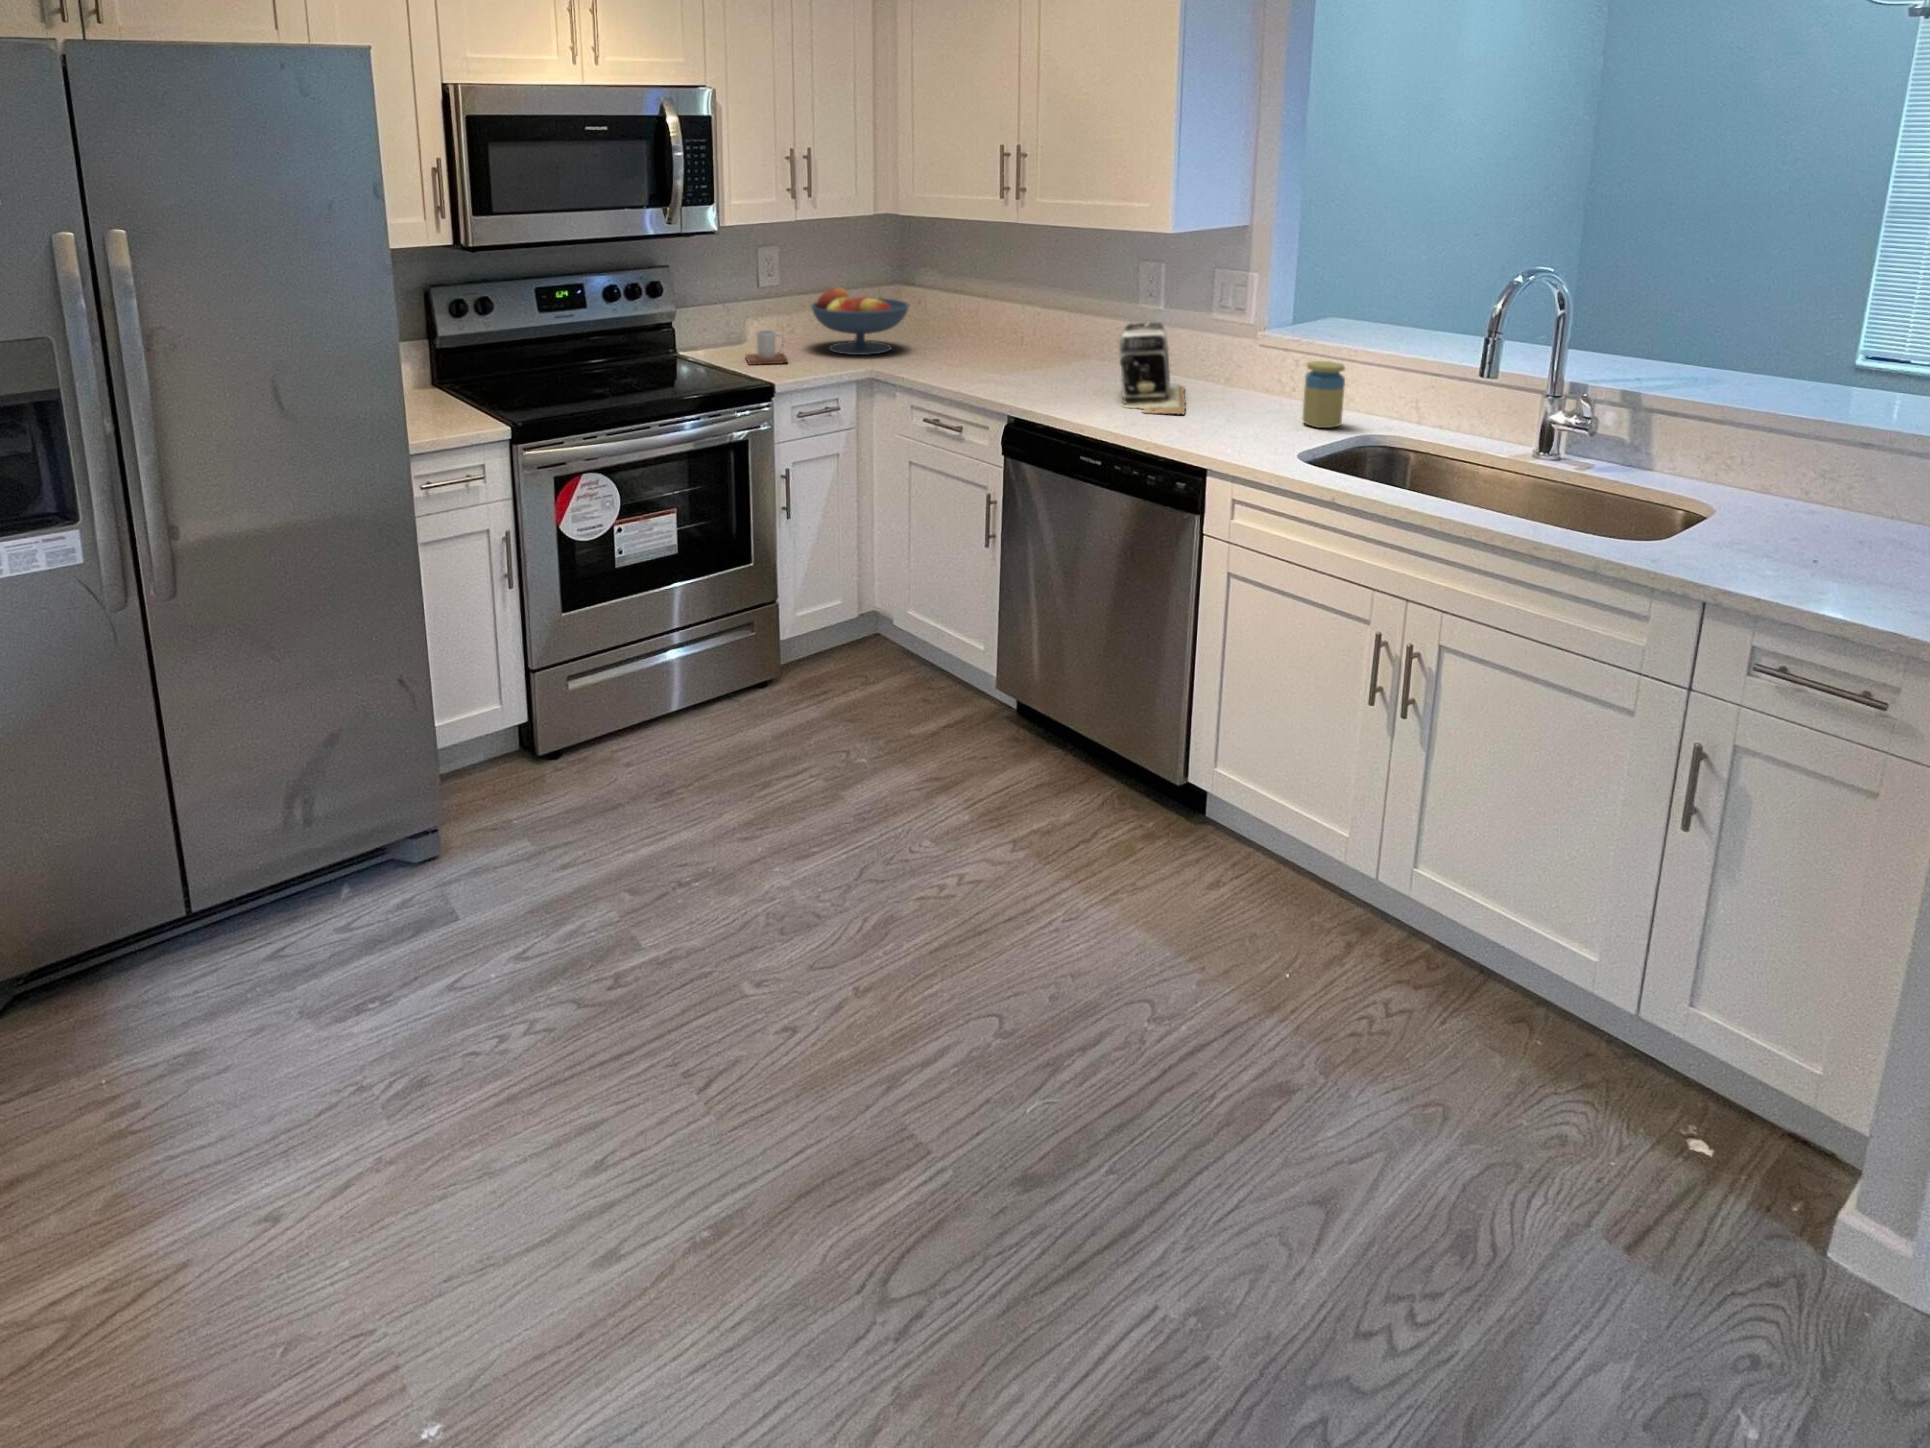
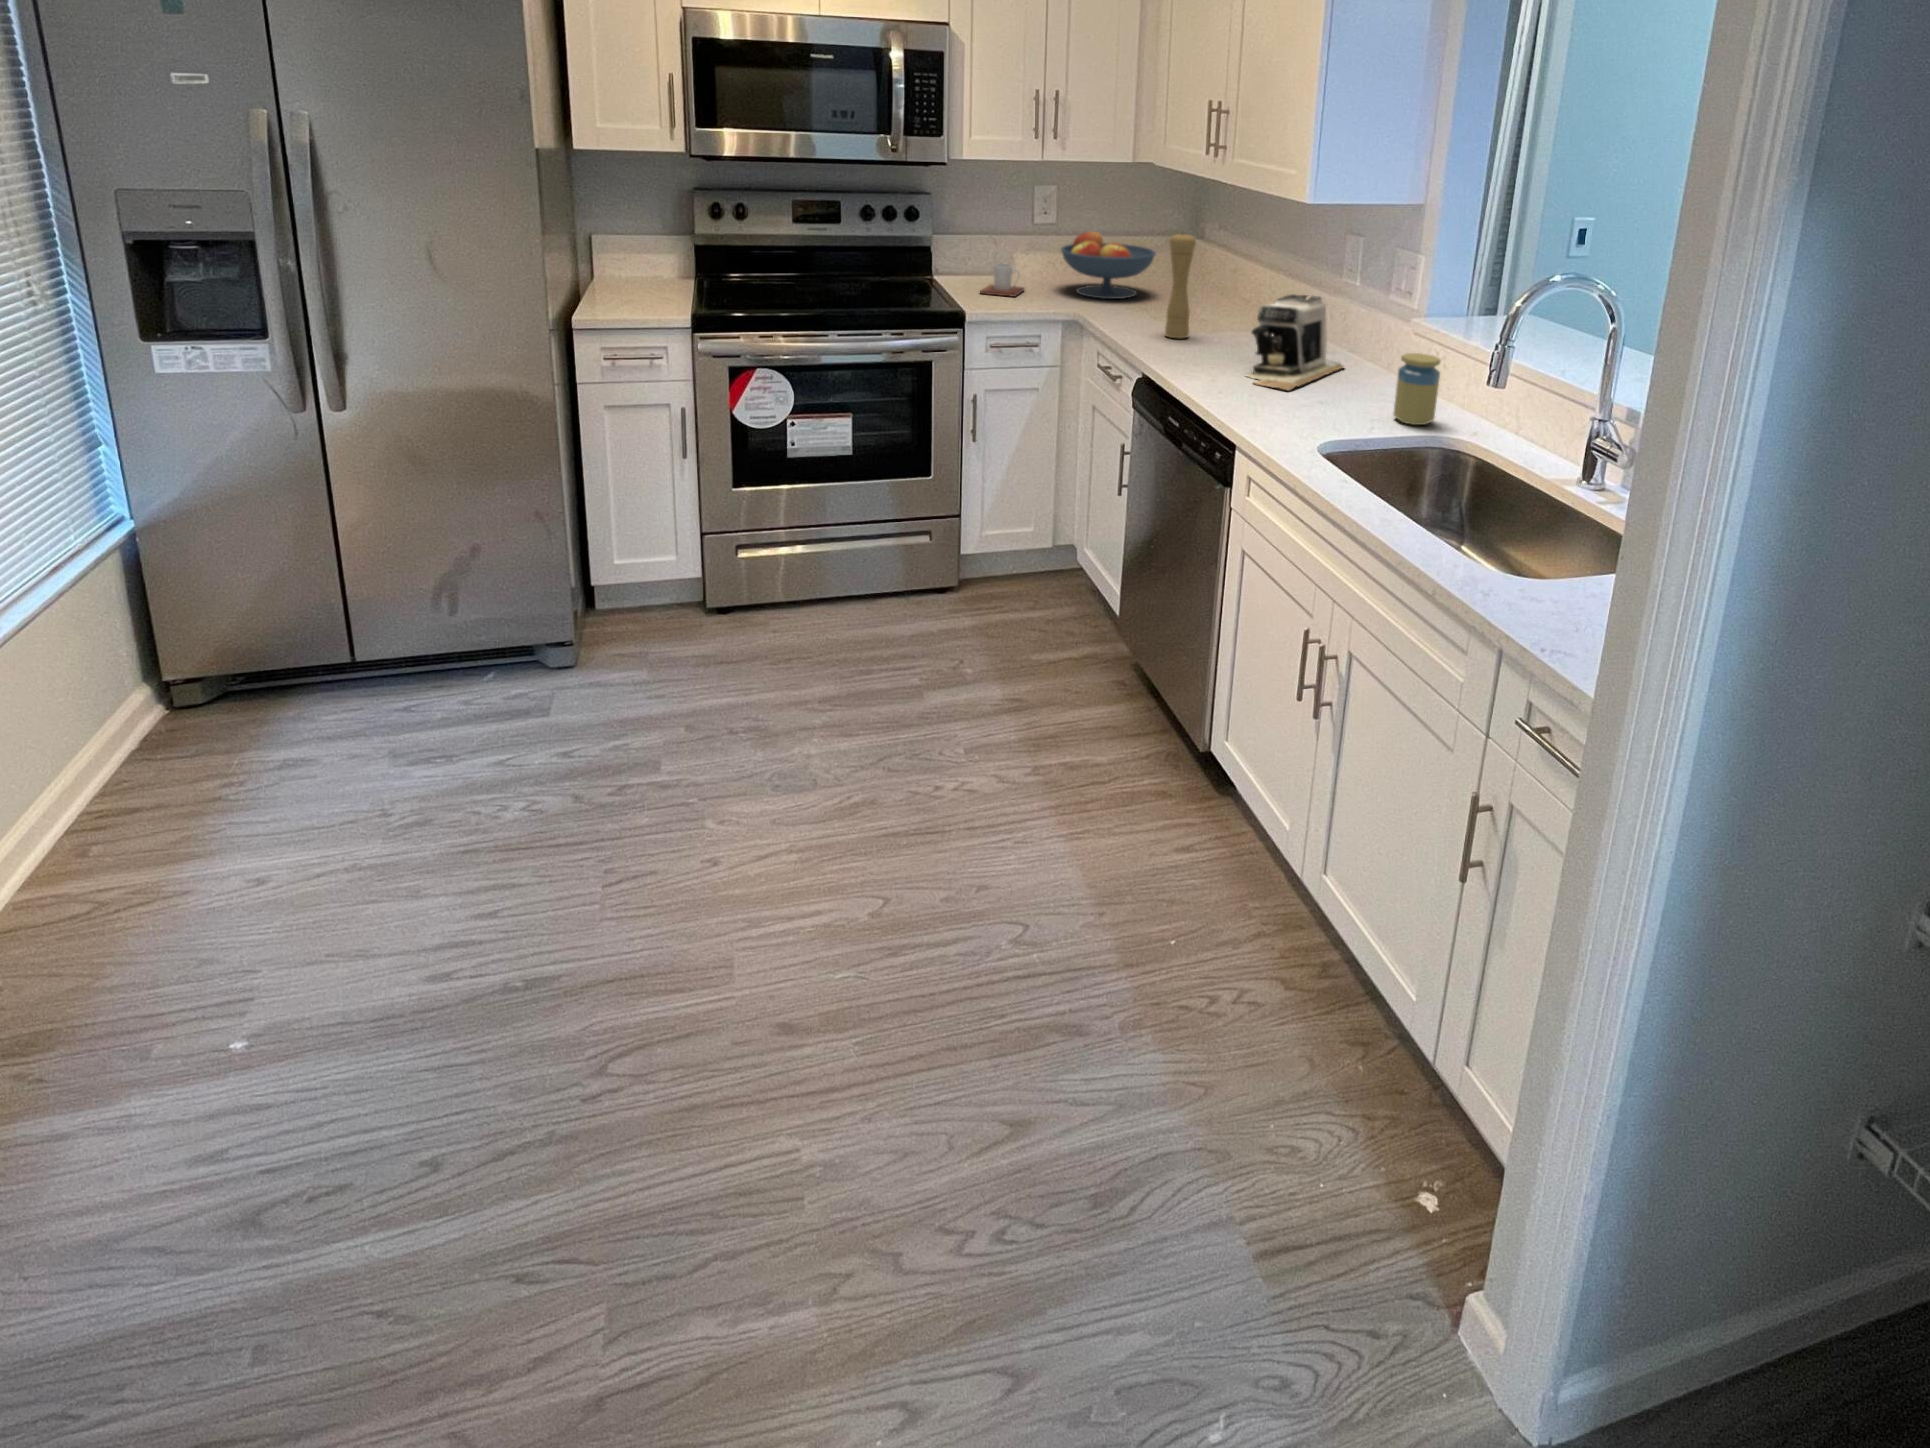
pepper mill: none [987,276,1015,382] -> present [1165,233,1196,338]

